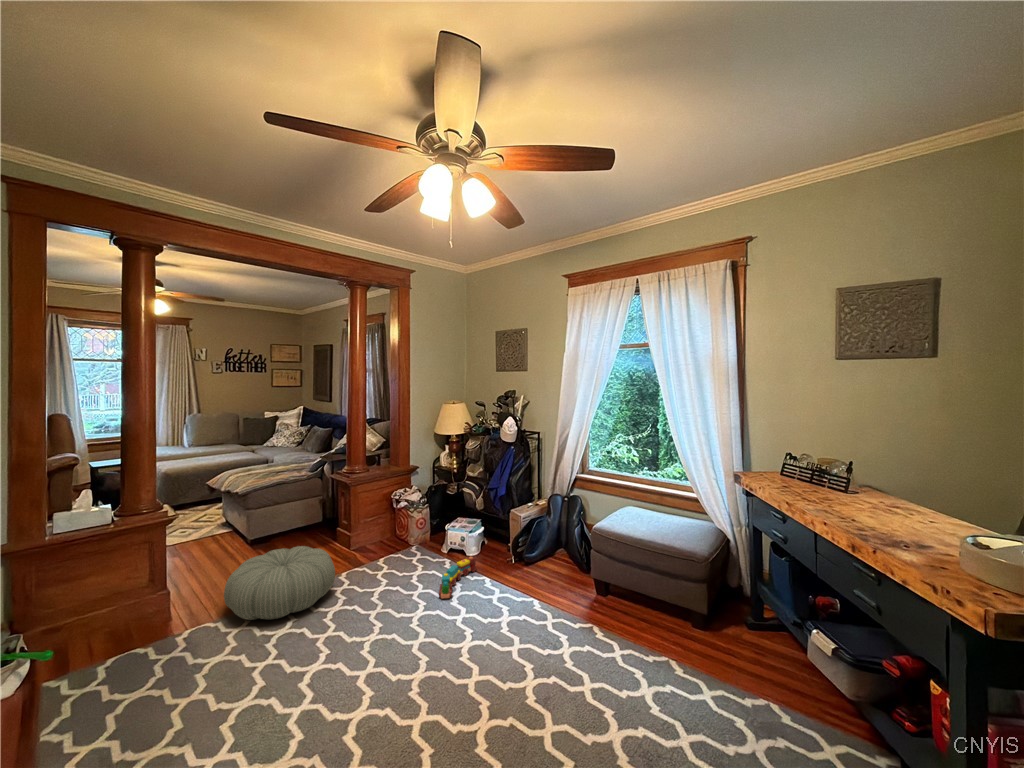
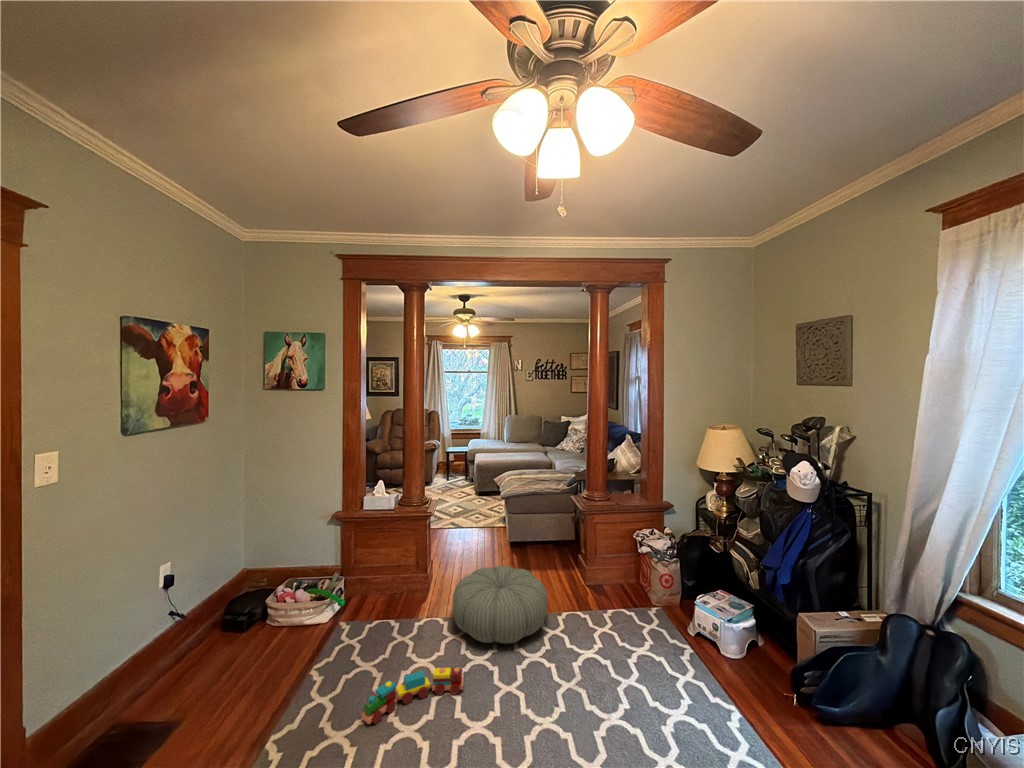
toy train: present [439,557,476,598] -> present [362,668,464,724]

